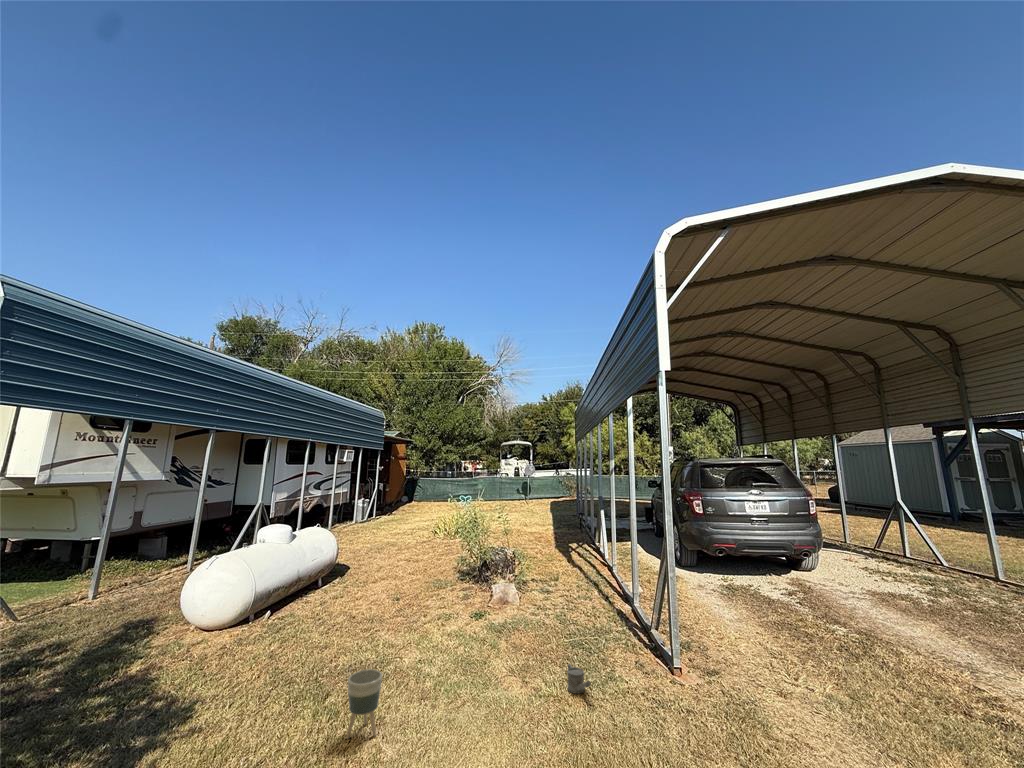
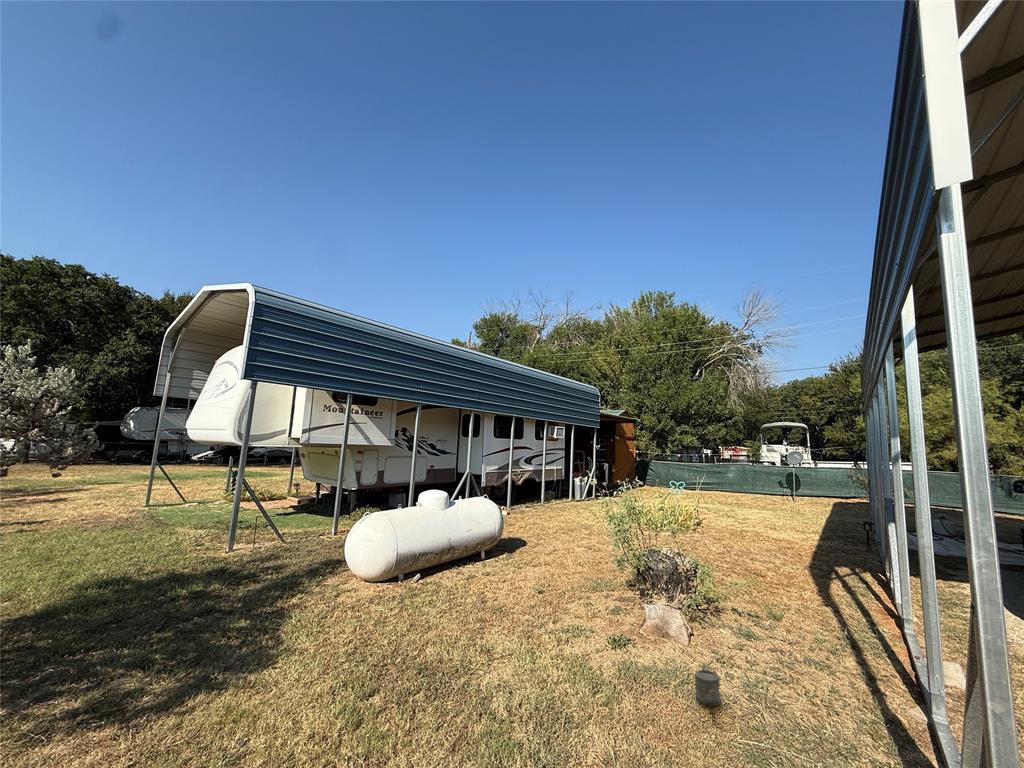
planter: present [346,669,382,739] -> none [425,614,461,683]

